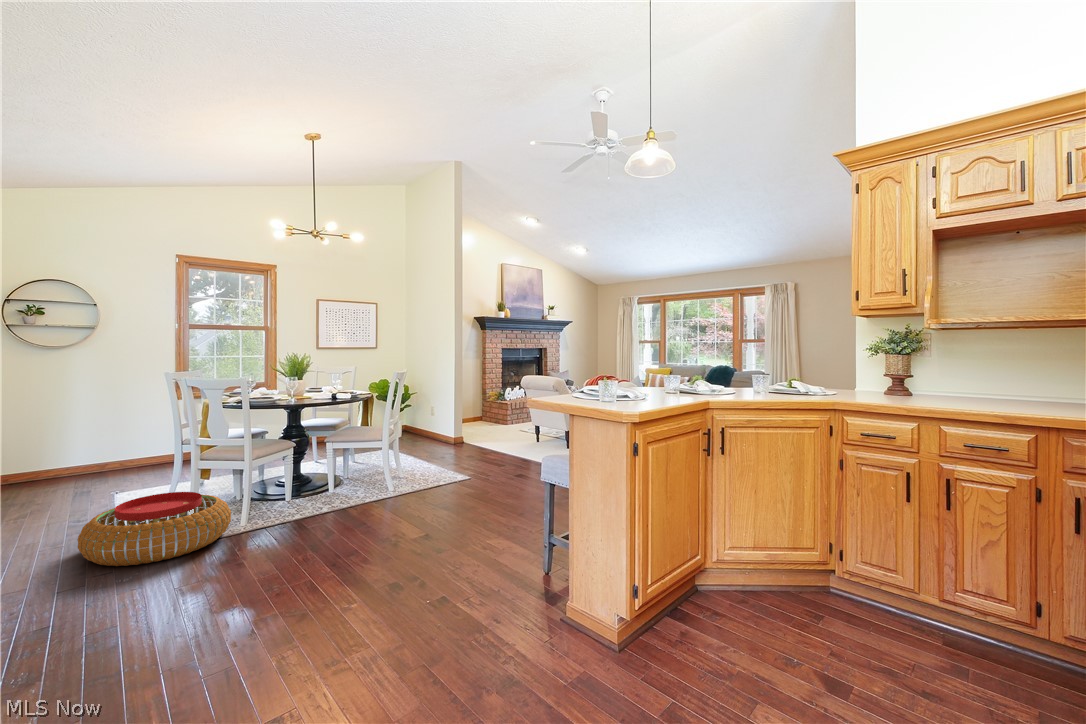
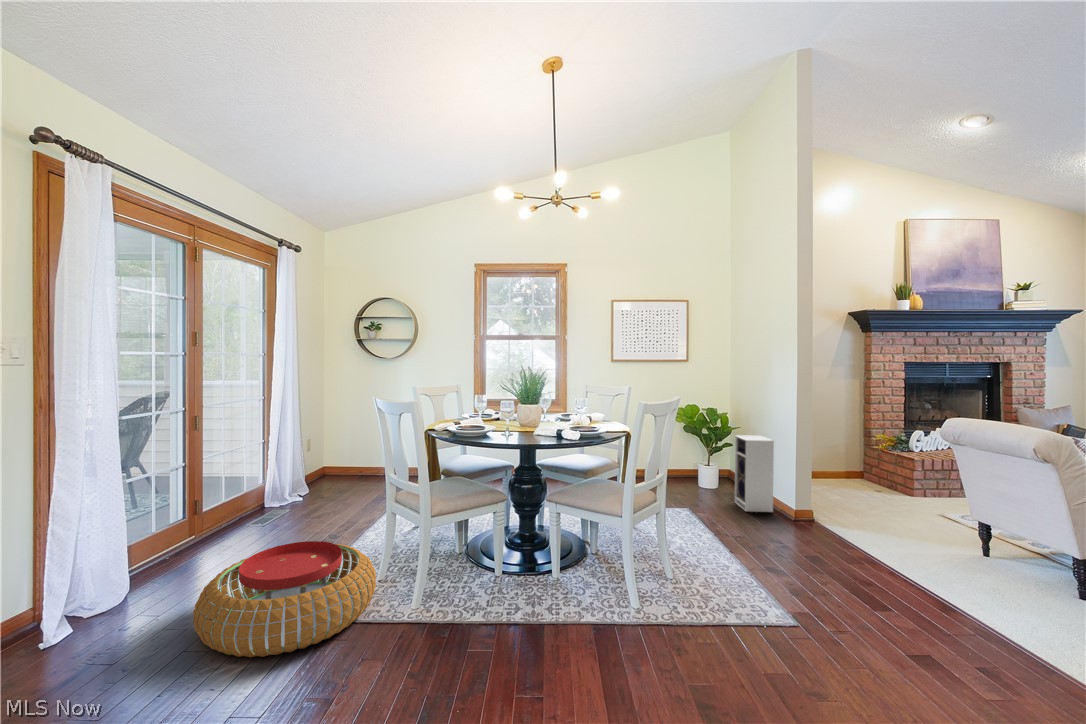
speaker: none [418,397,442,445] -> present [735,435,774,512]

